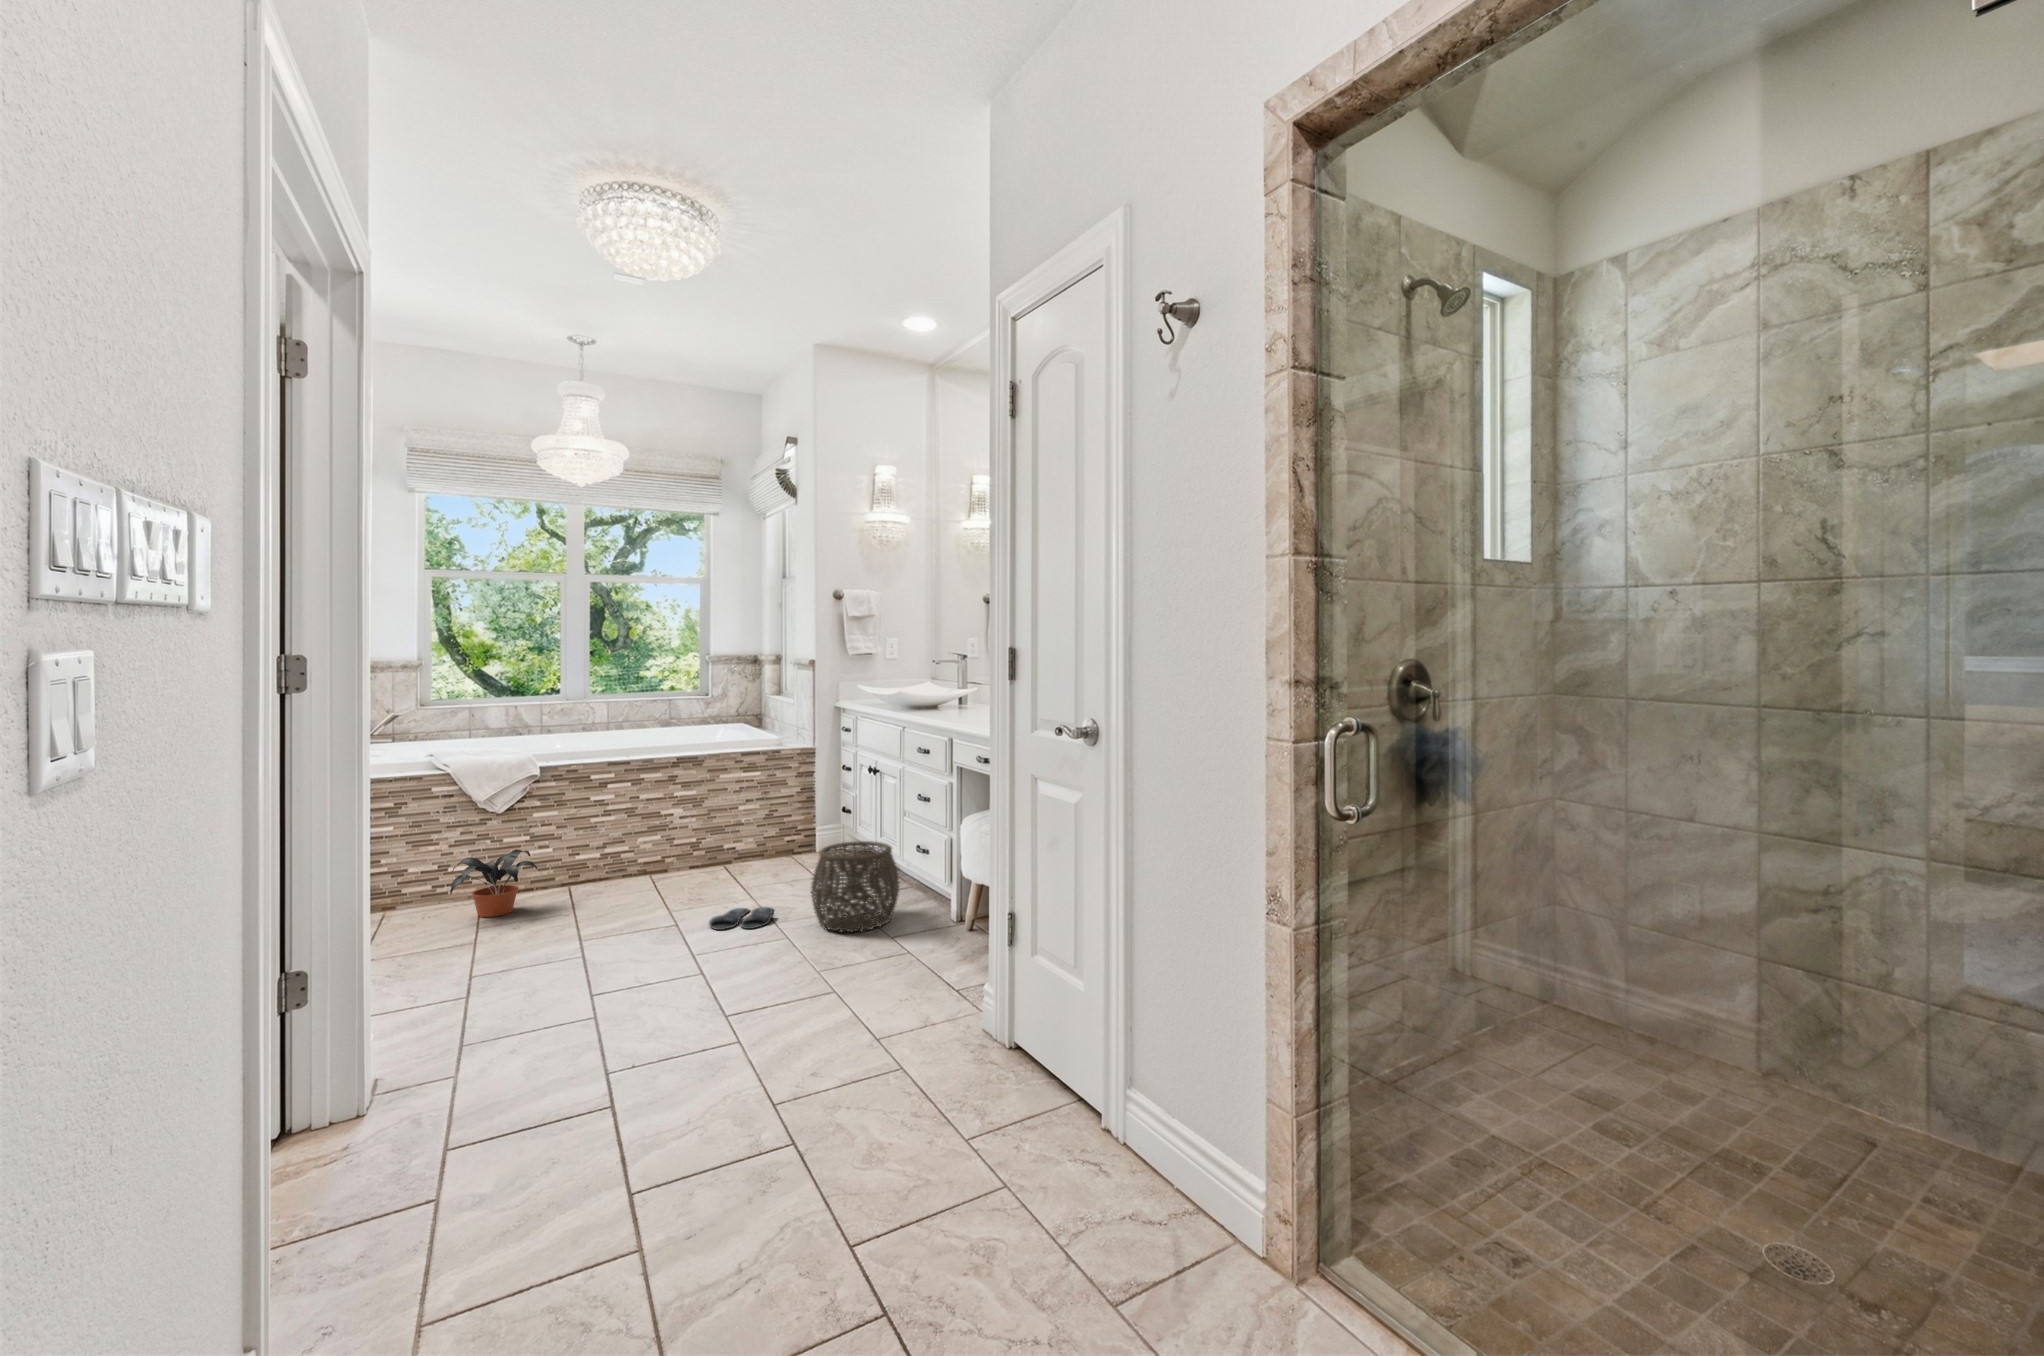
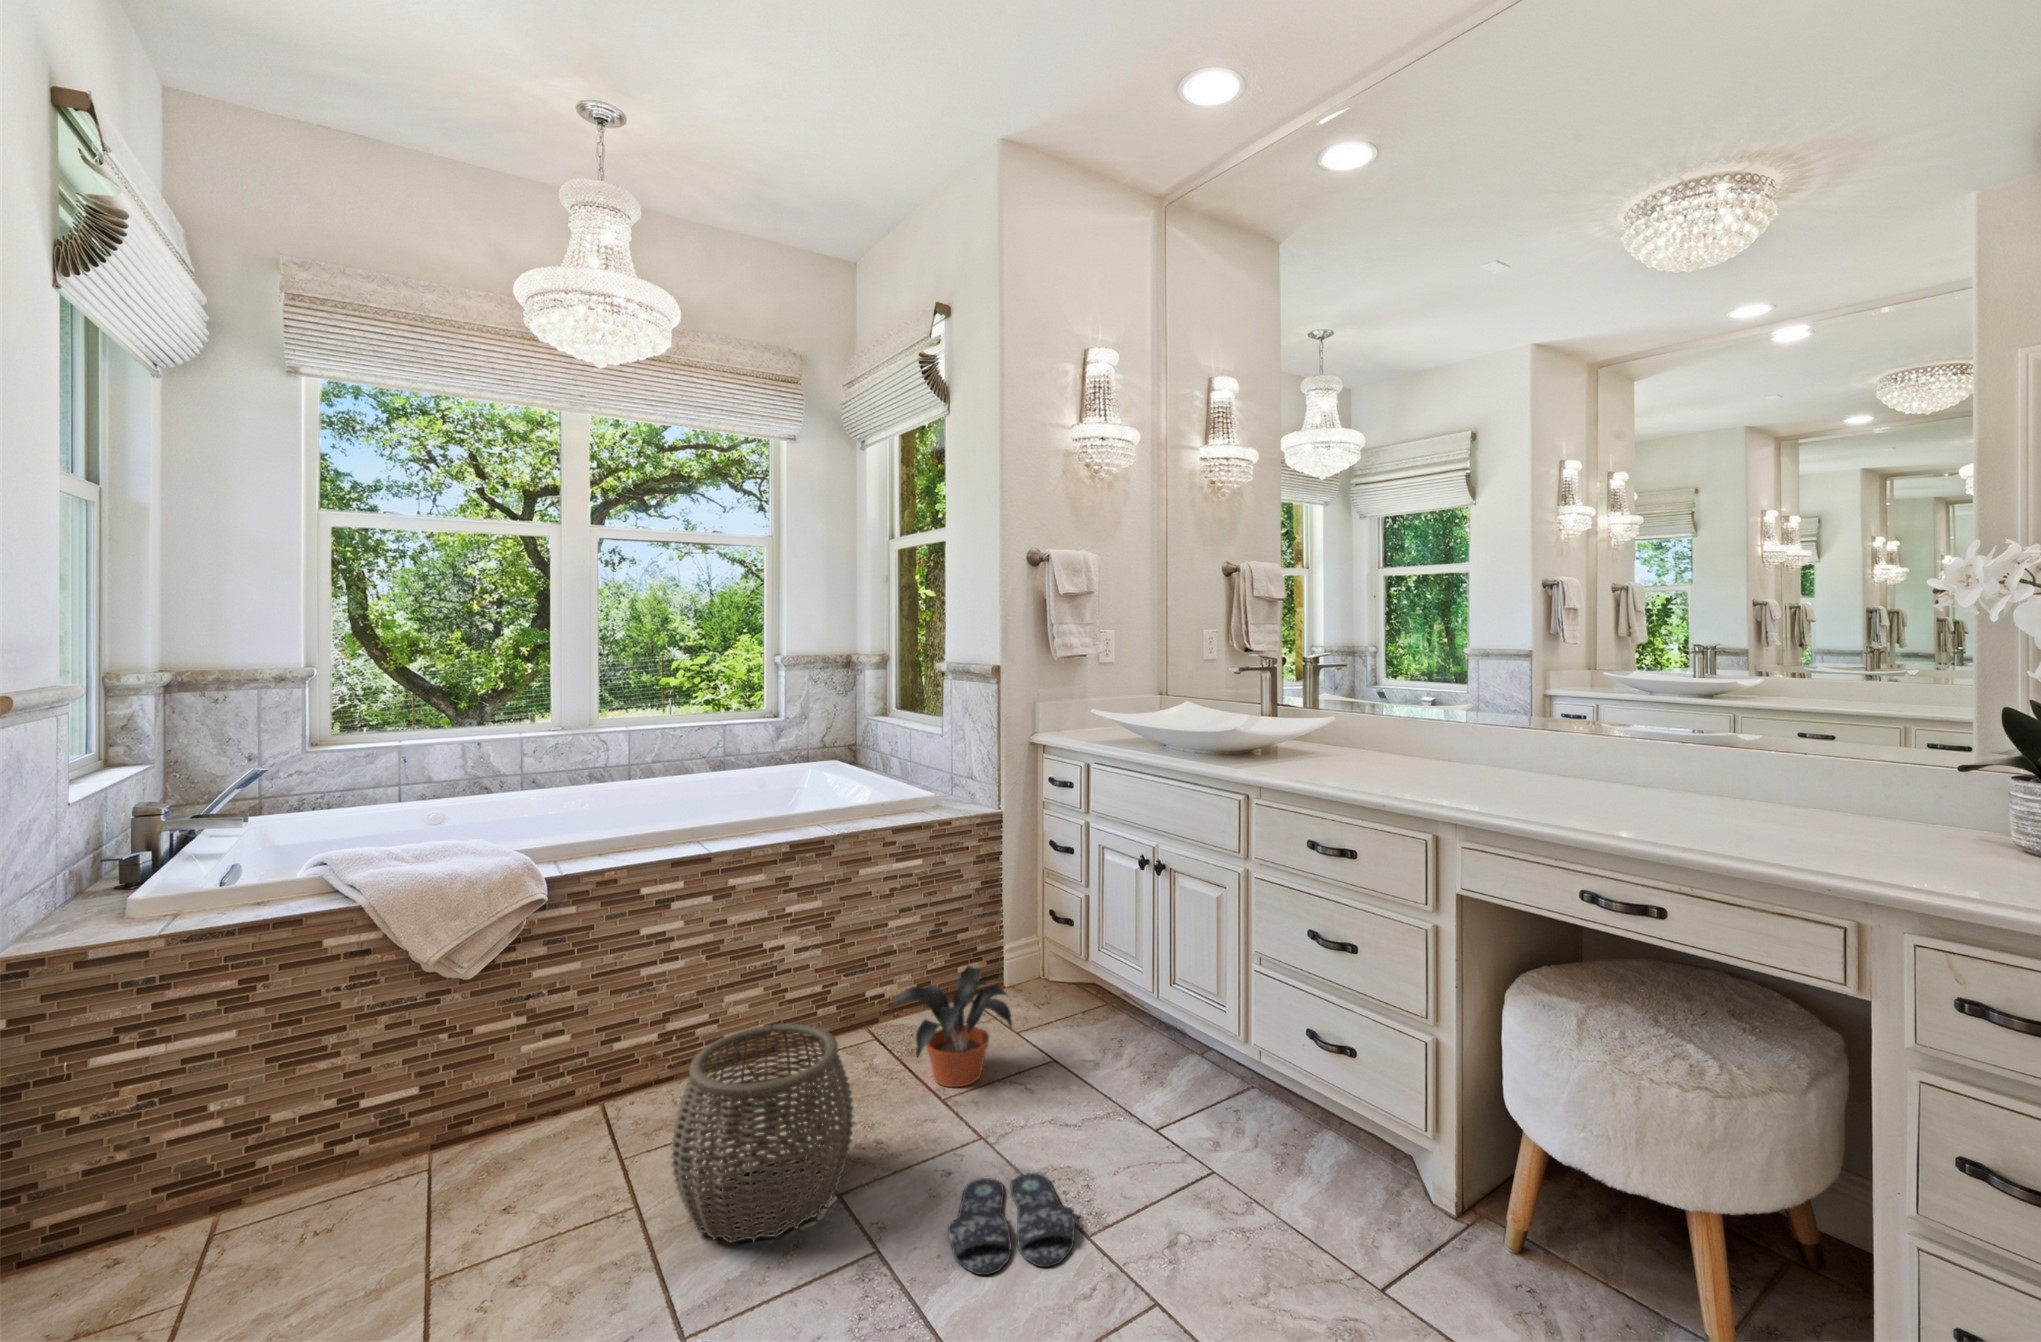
woven basket: present [811,841,899,932] -> present [671,1024,854,1243]
potted plant: present [450,850,538,917] -> present [891,966,1012,1087]

